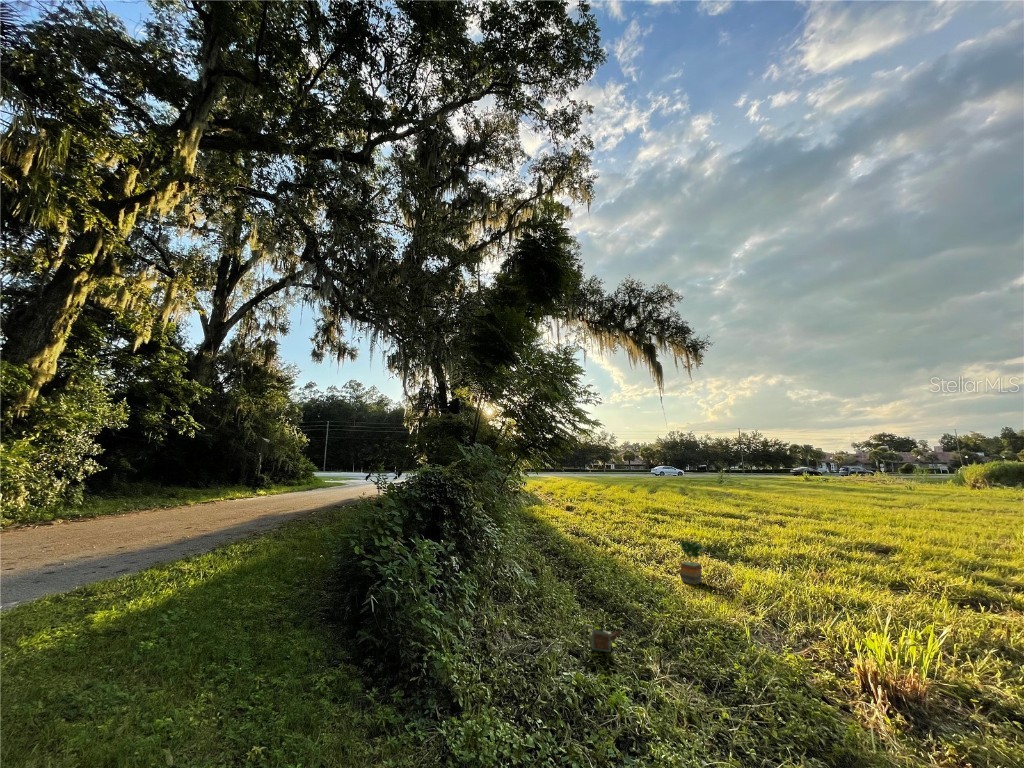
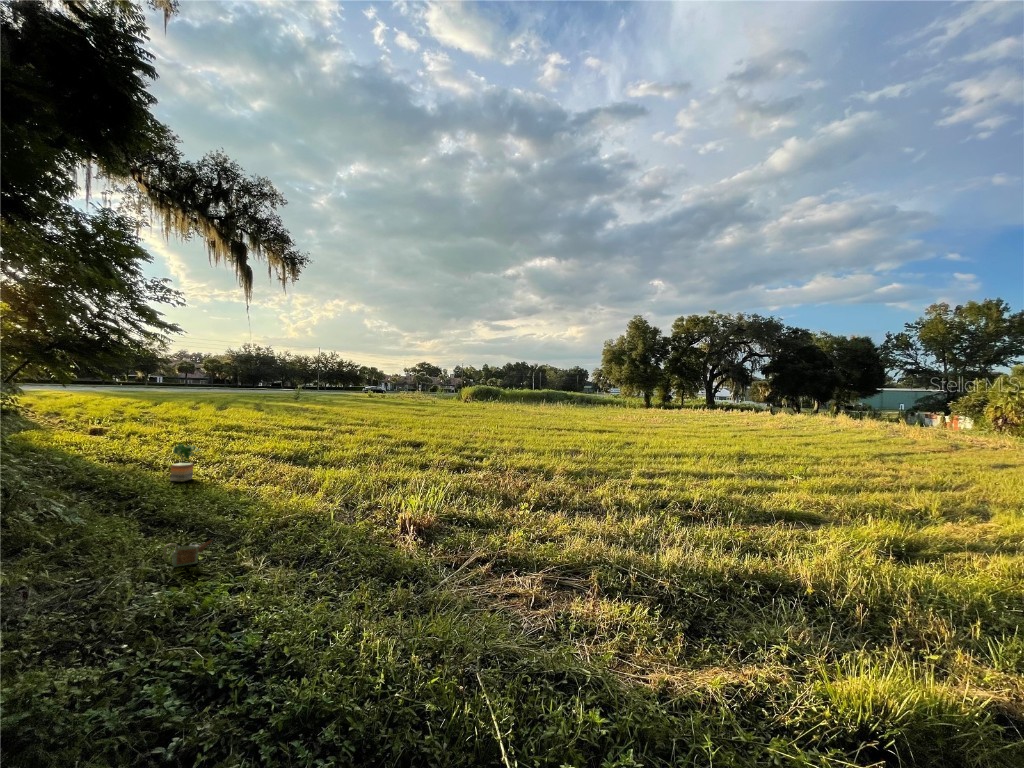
potted tree: present [680,541,705,585] -> present [170,444,198,482]

